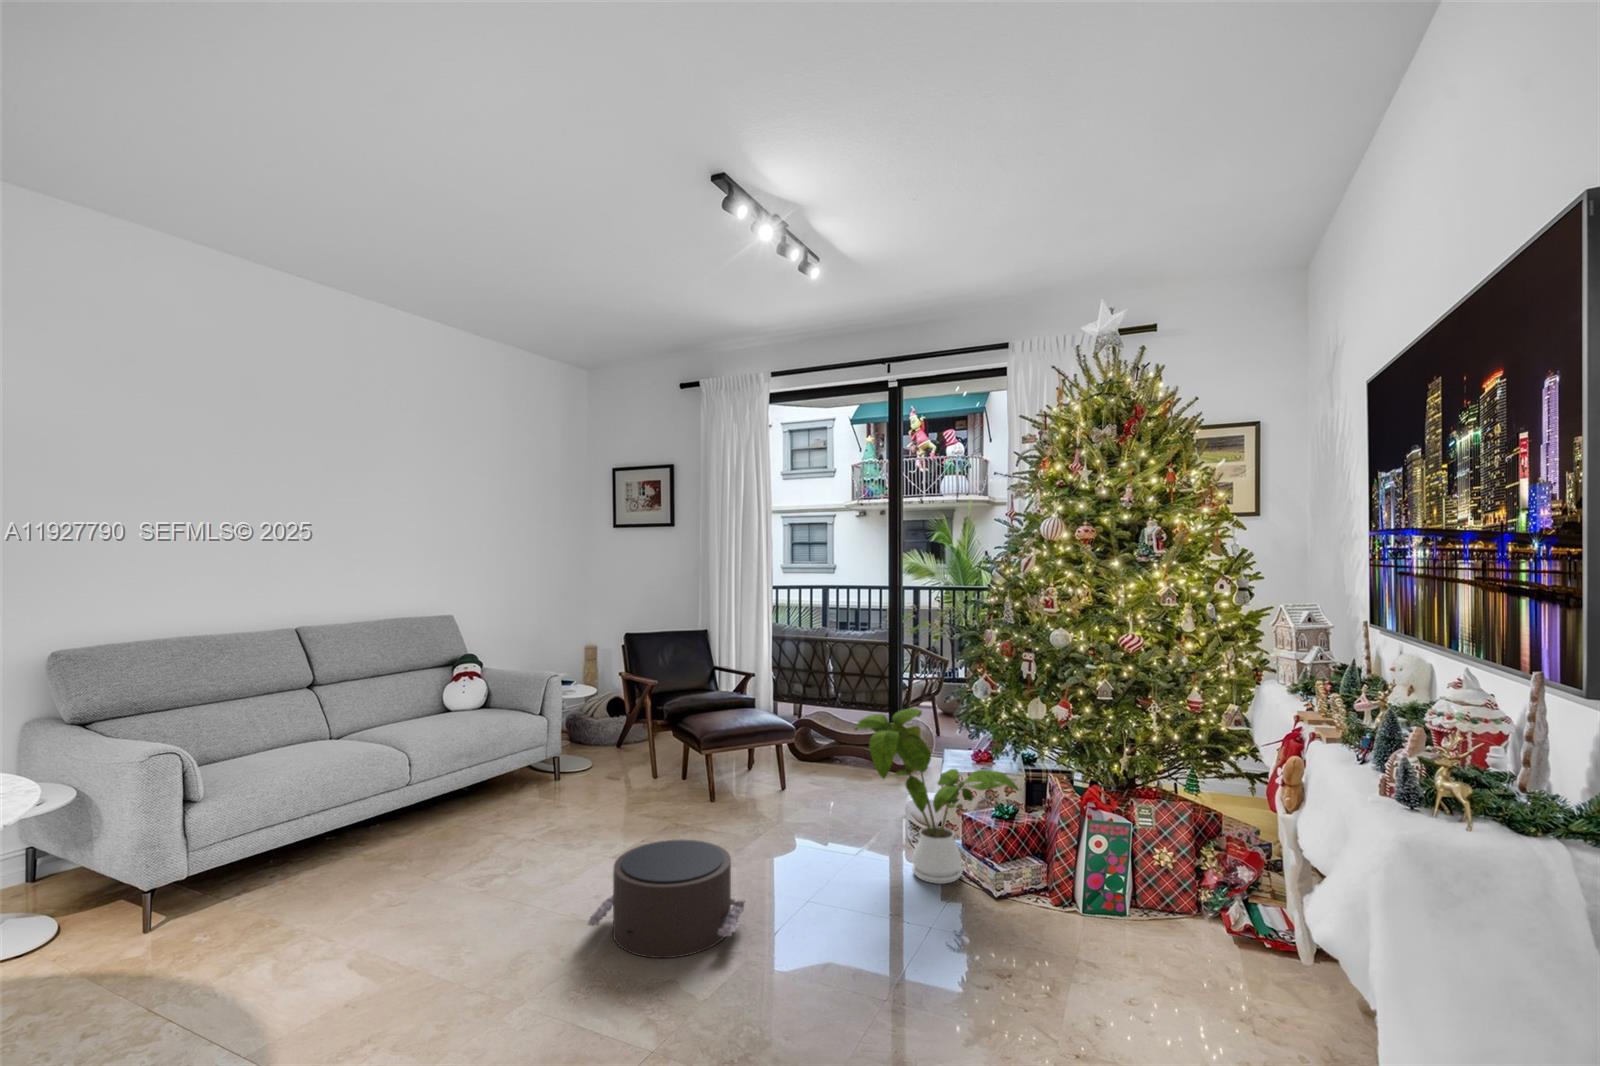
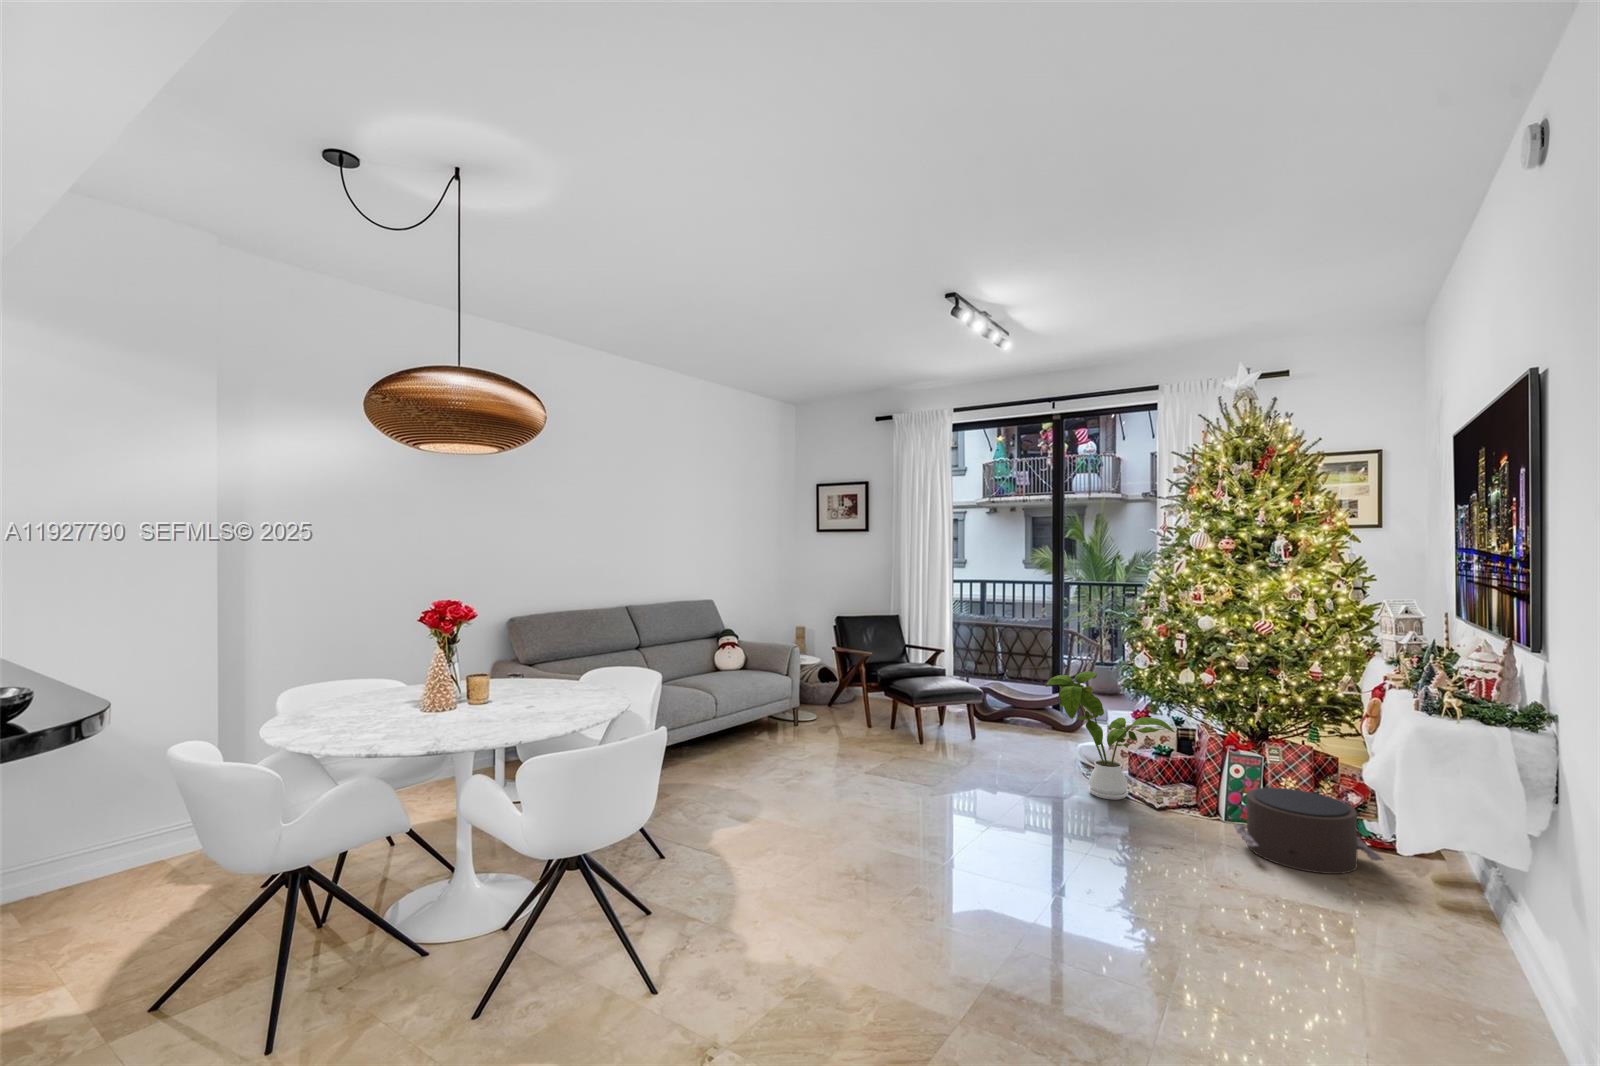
pouf: present [588,840,745,958] -> present [1235,787,1383,874]

